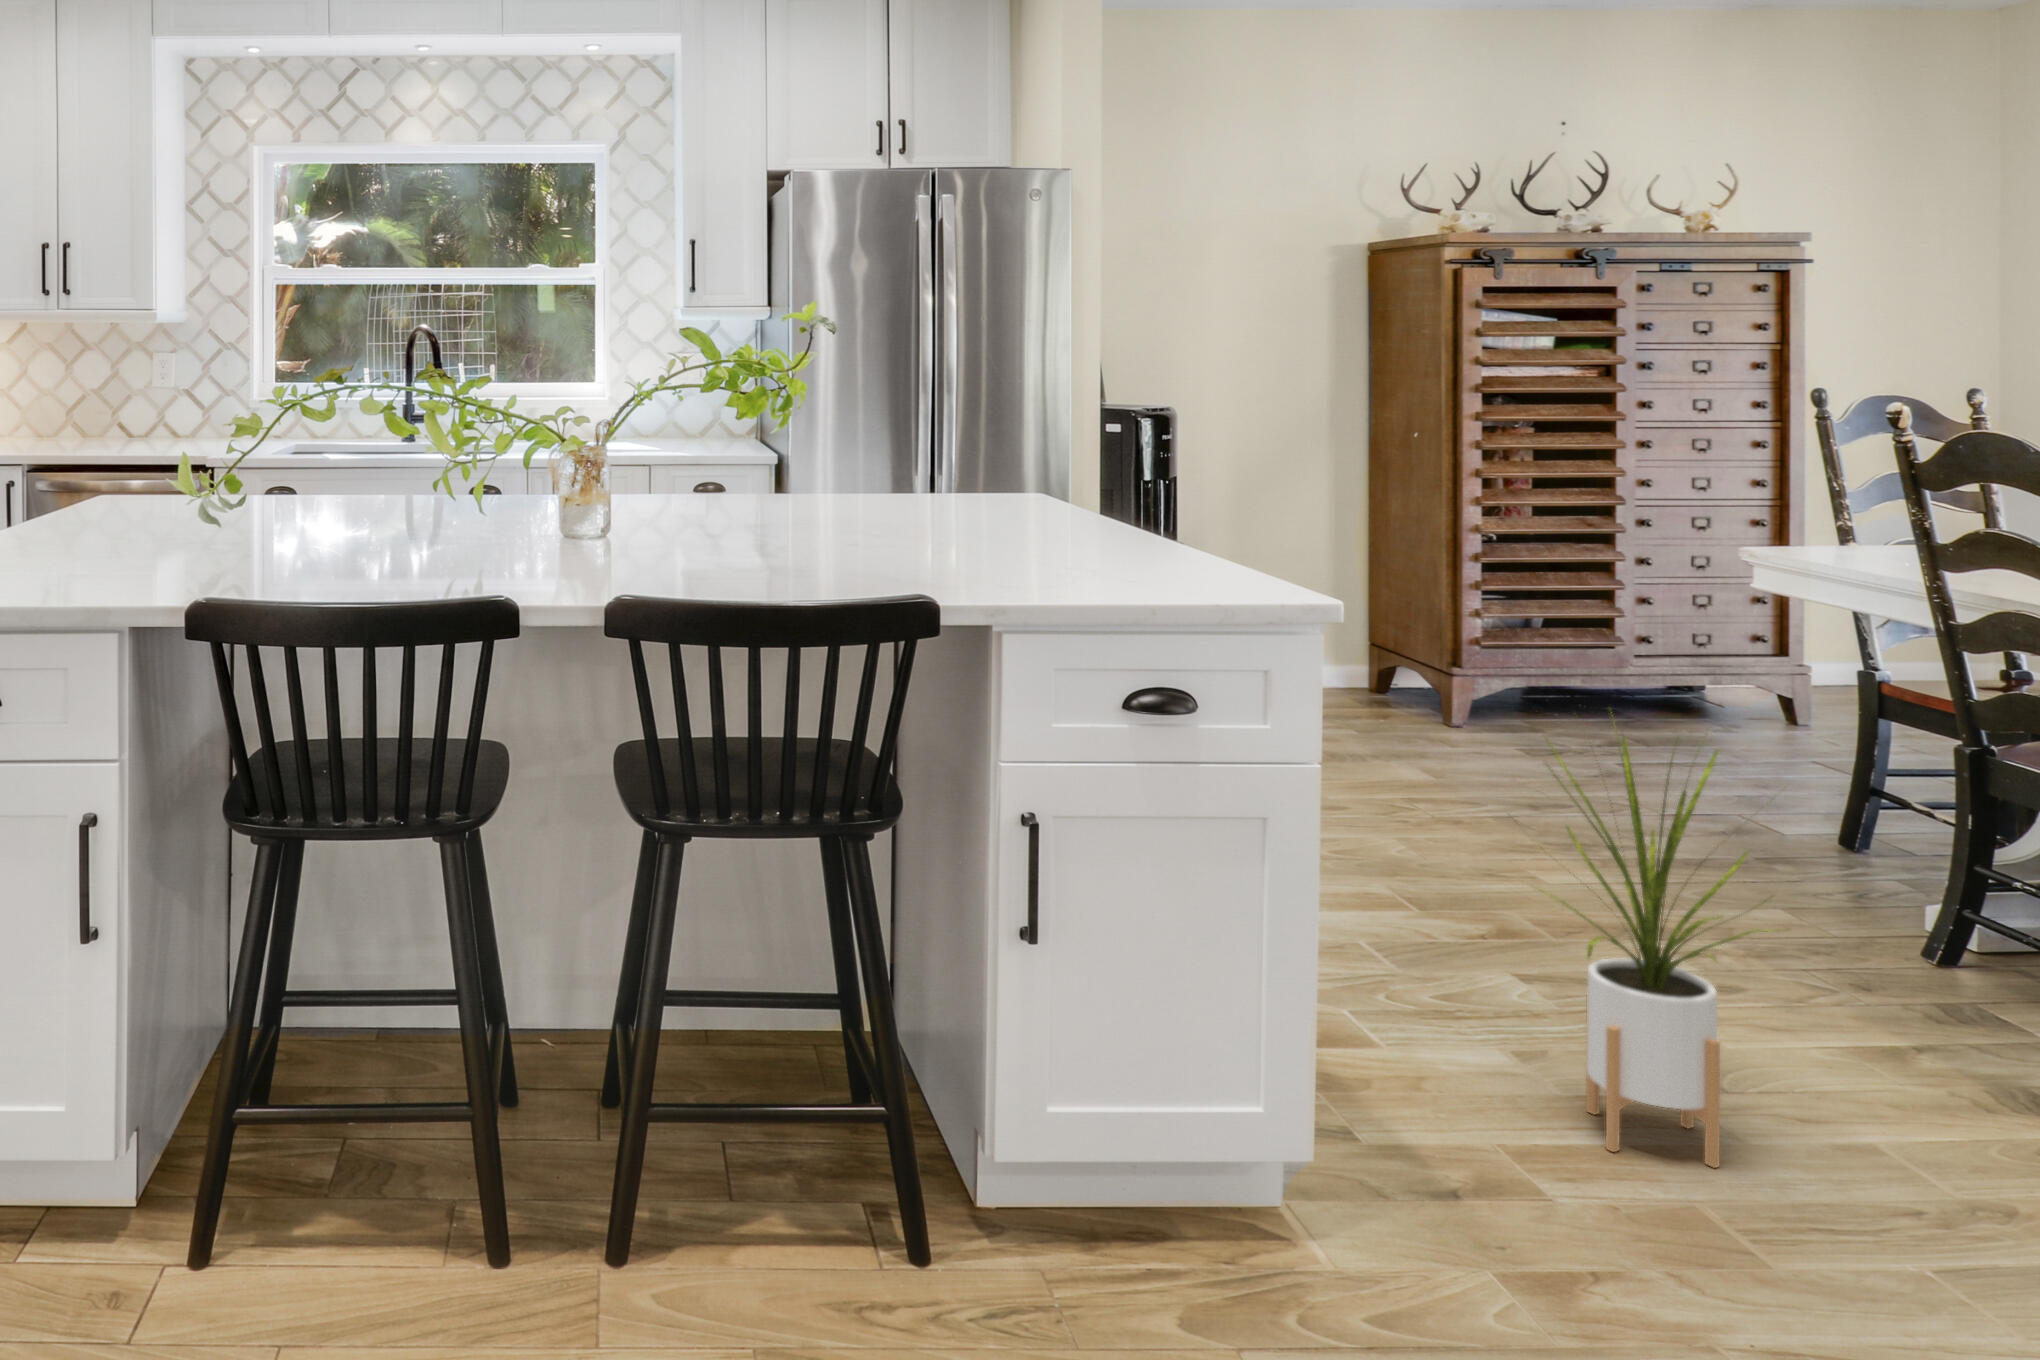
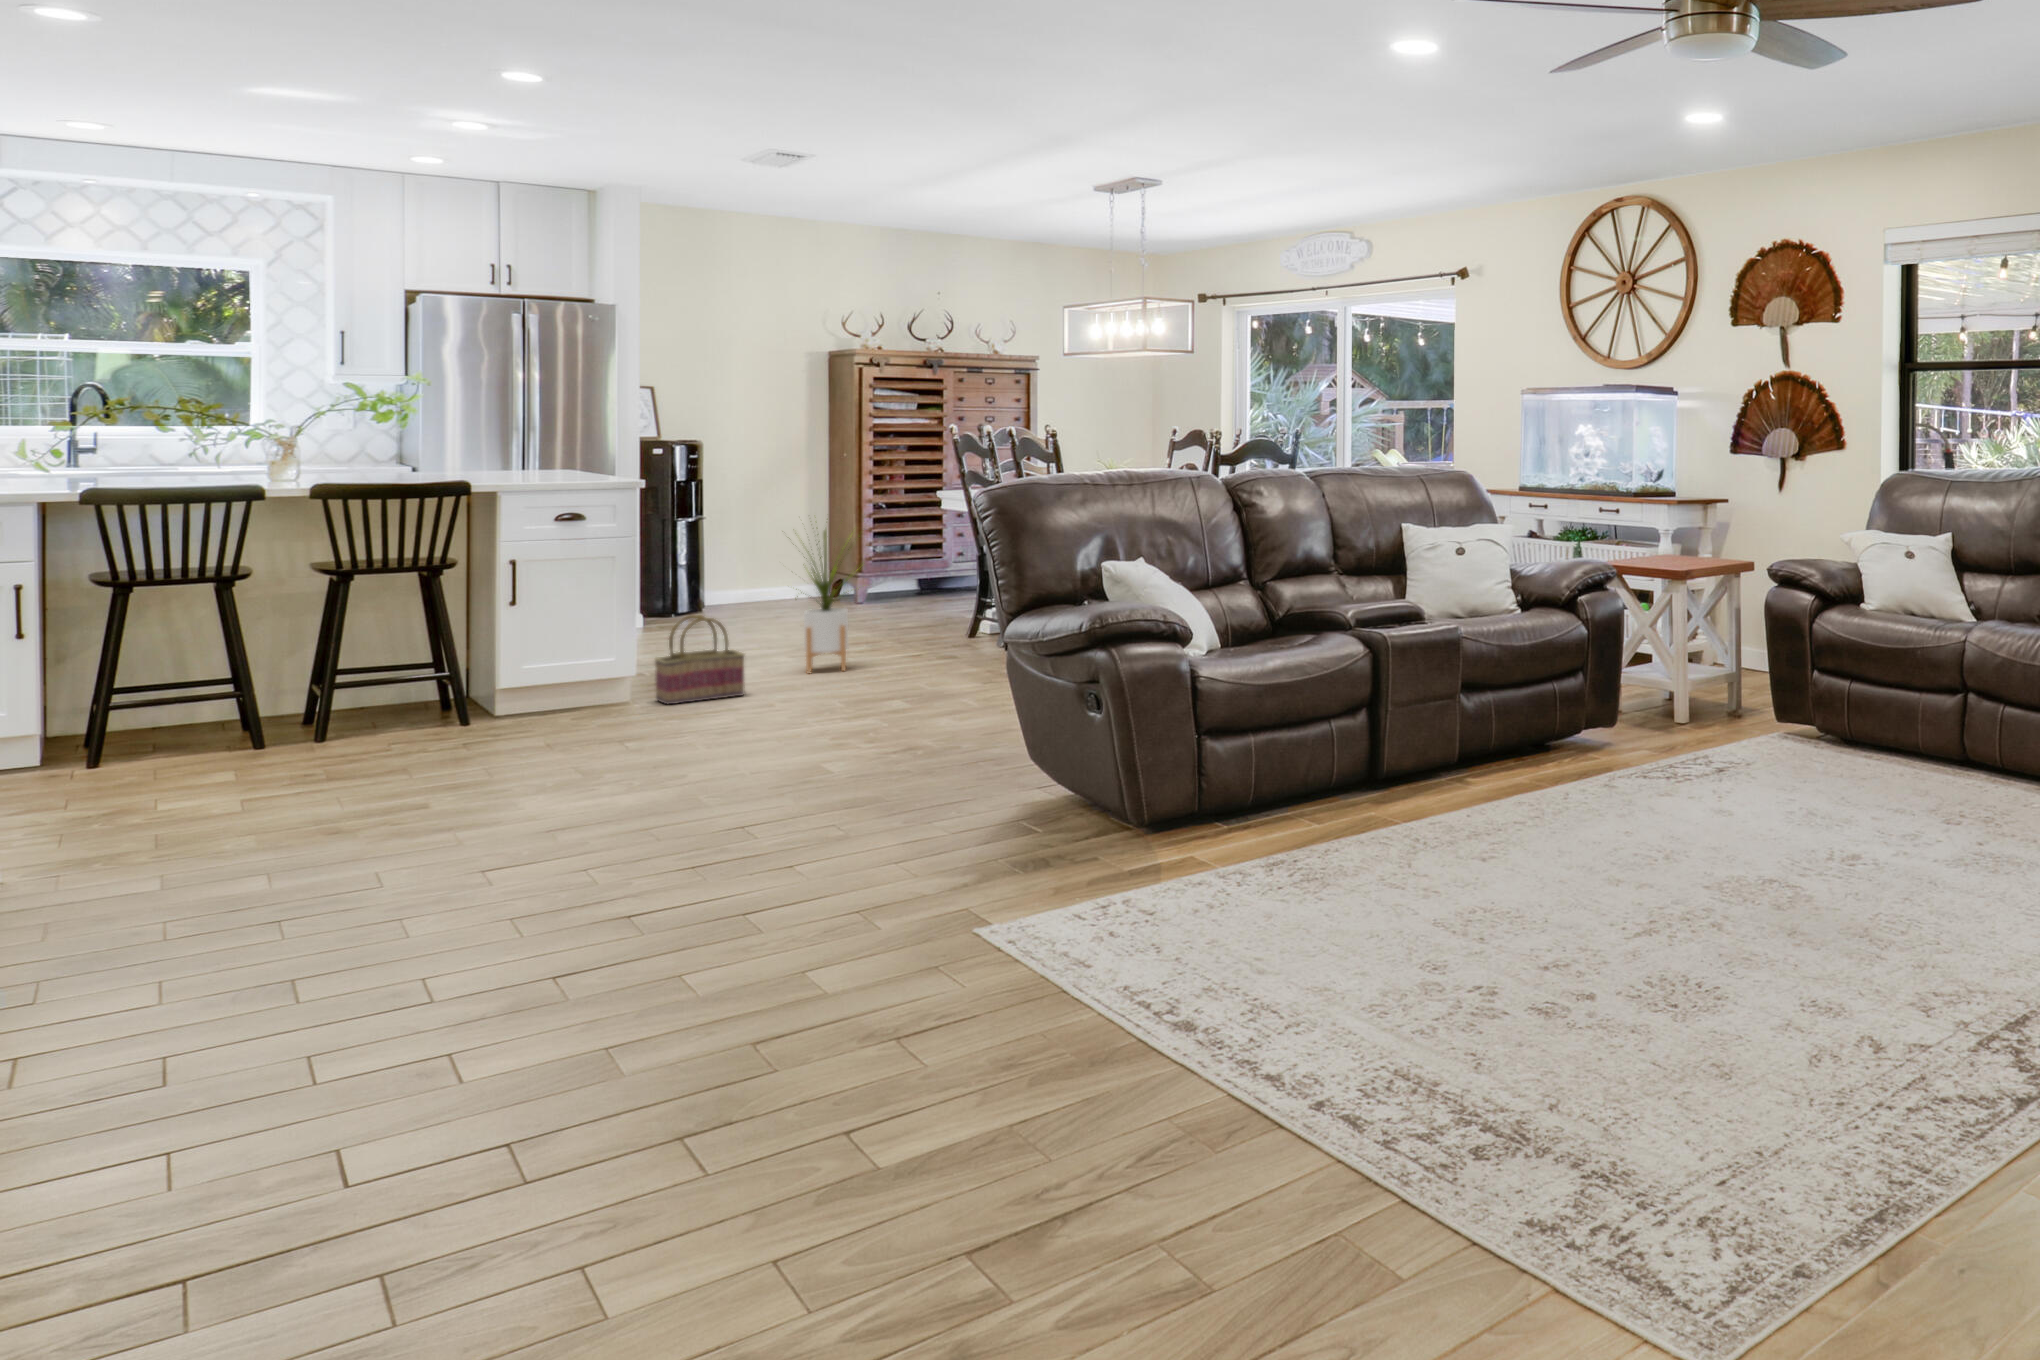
basket: none [1278,1022,1533,1300] -> present [655,615,745,704]

